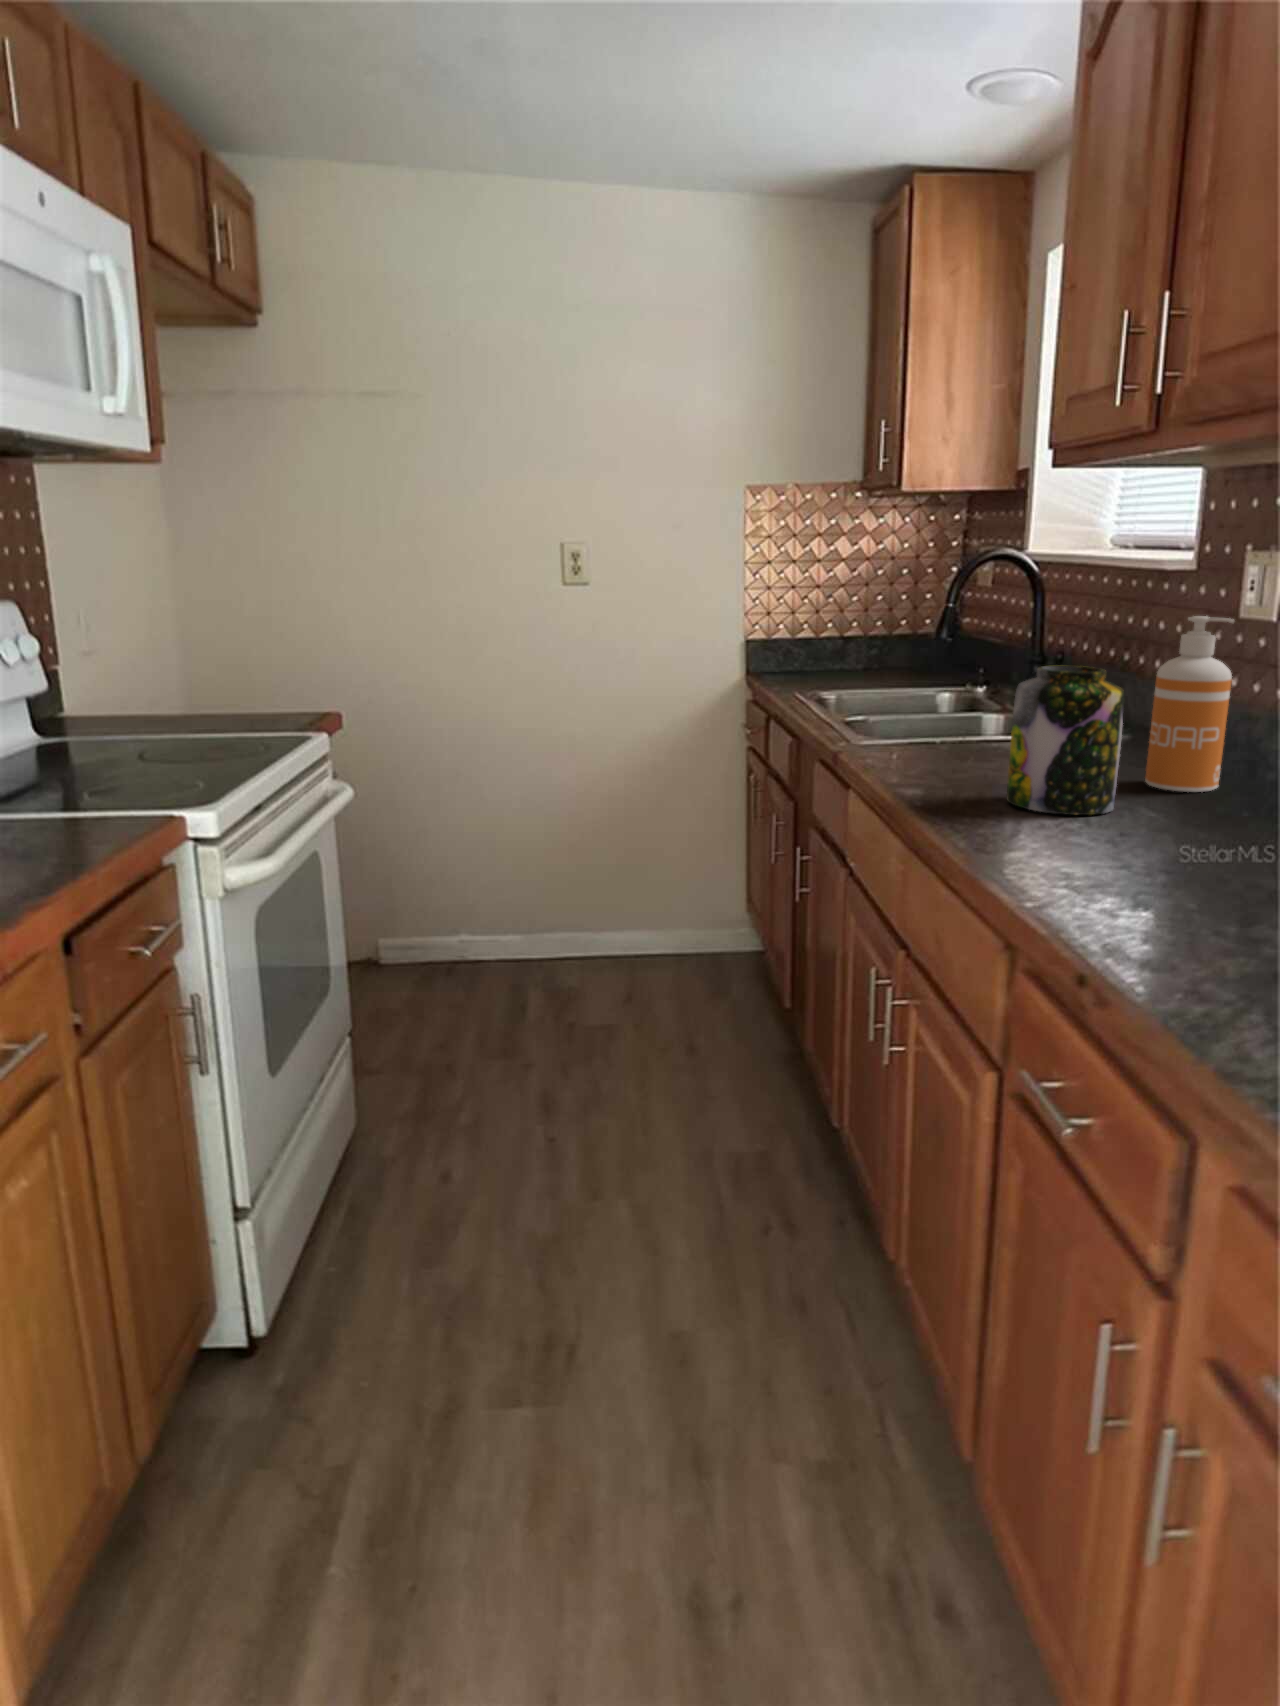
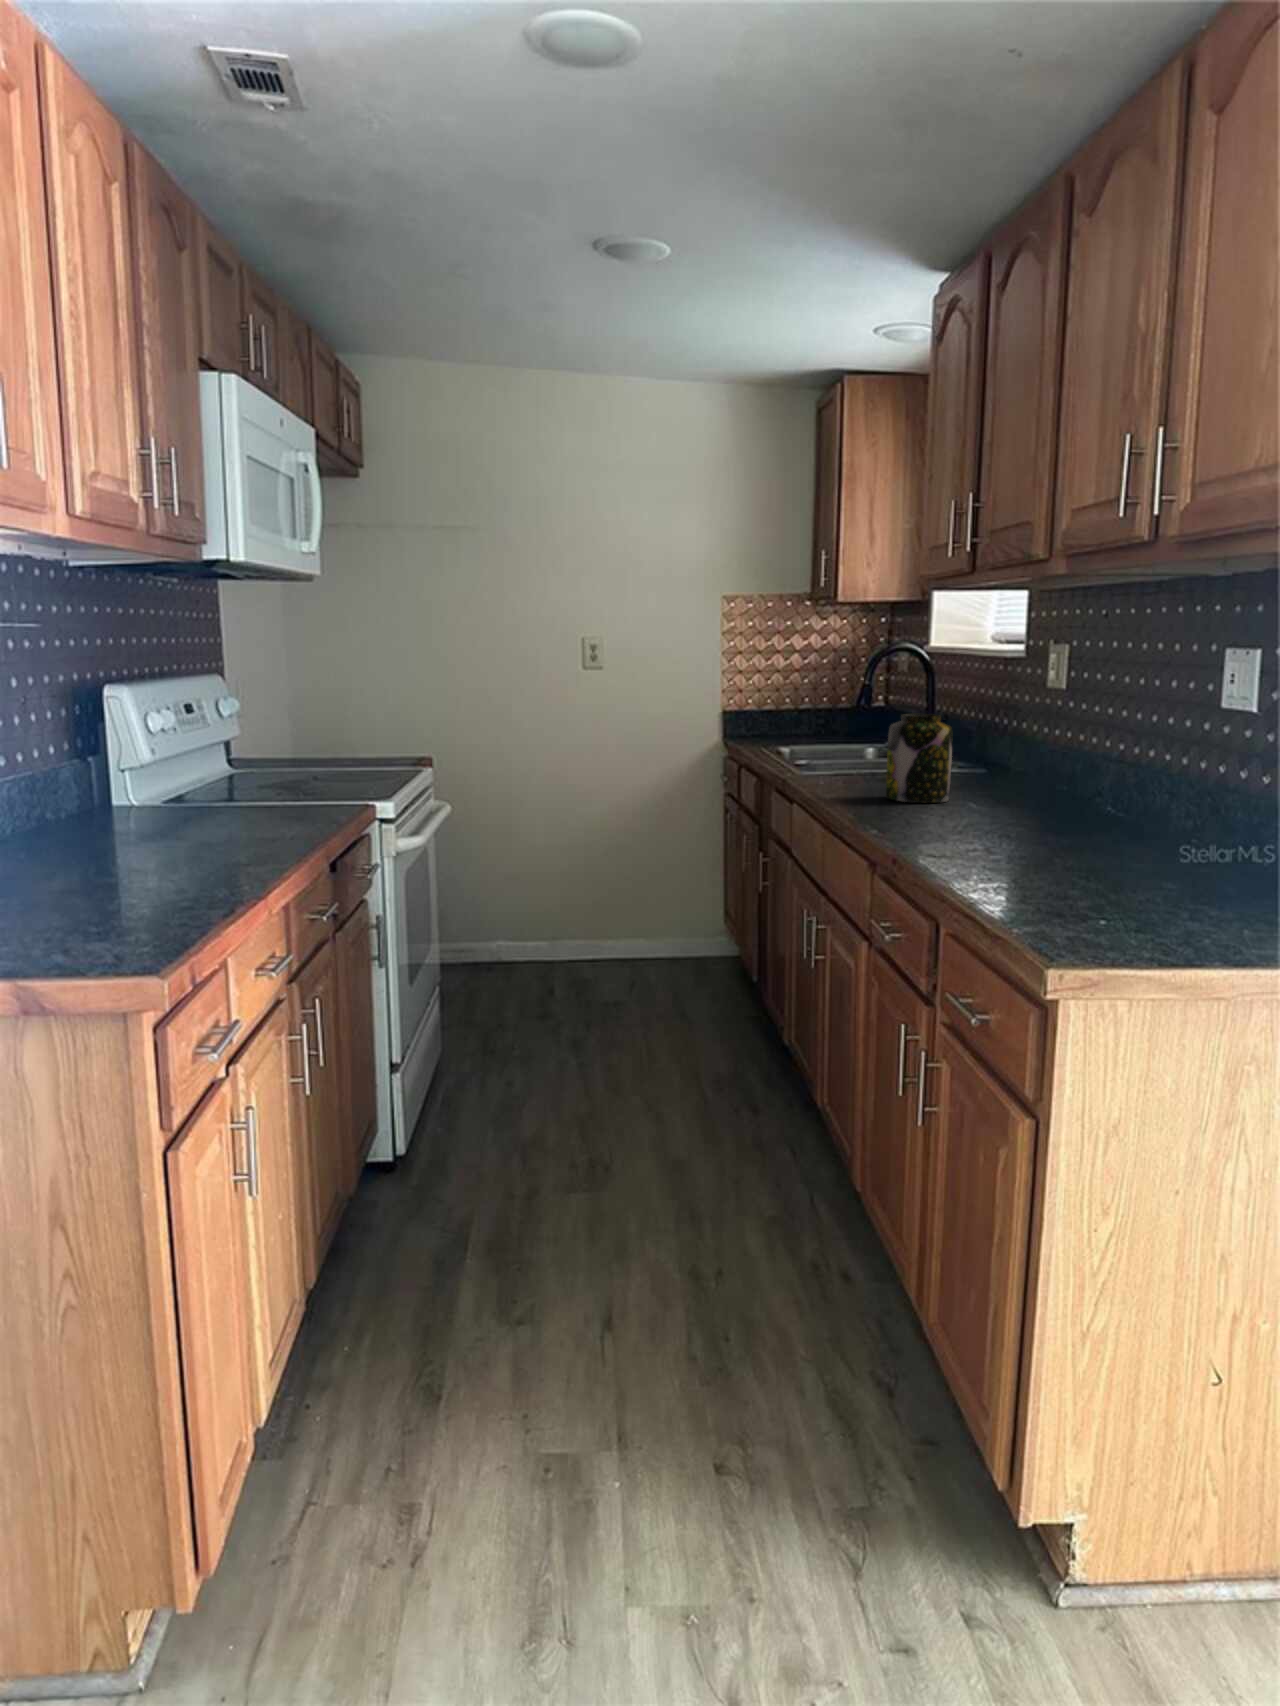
soap dispenser: present [1145,616,1234,792] -> none [977,685,1024,793]

